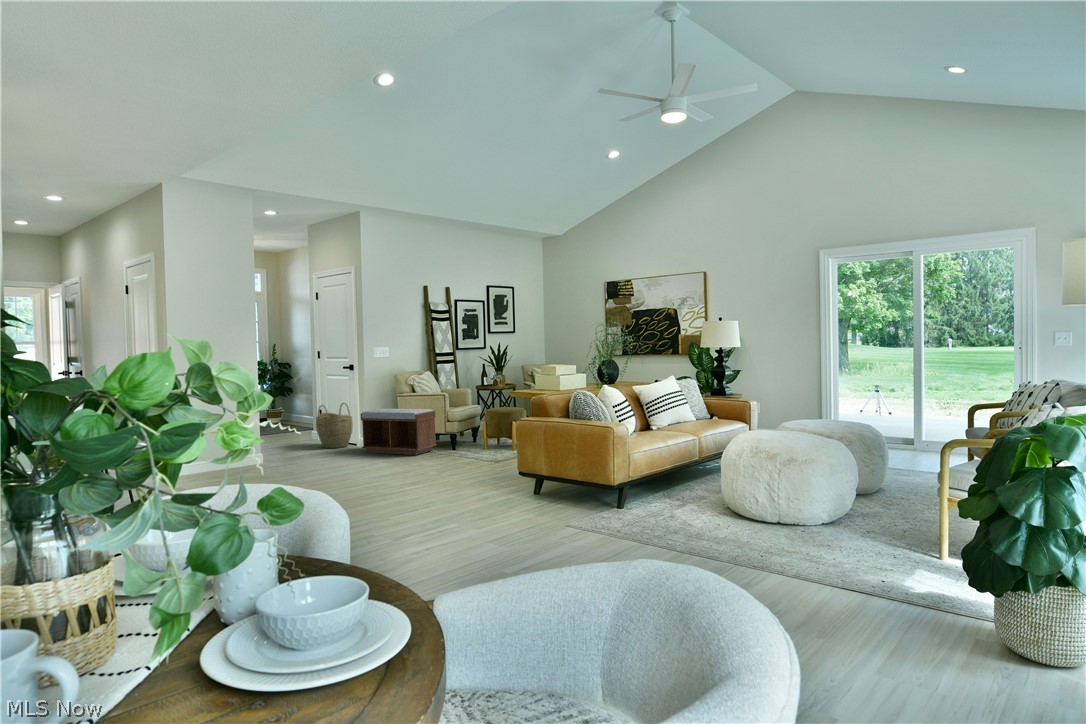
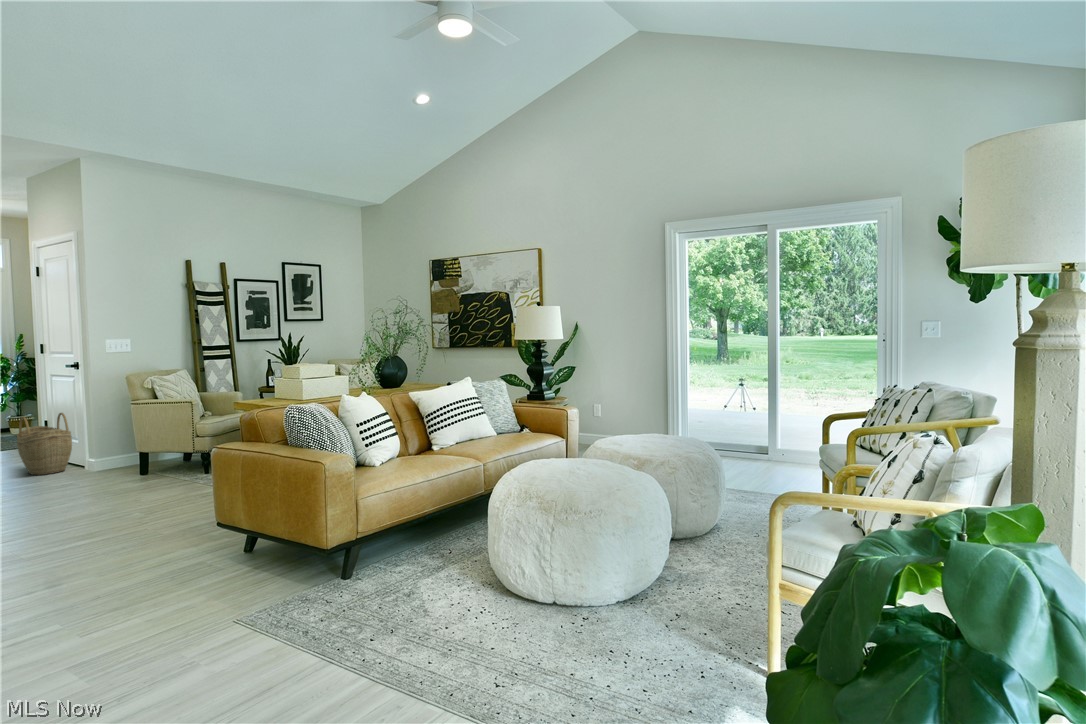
bench: present [361,409,437,455] -> none [68,421,181,484]

